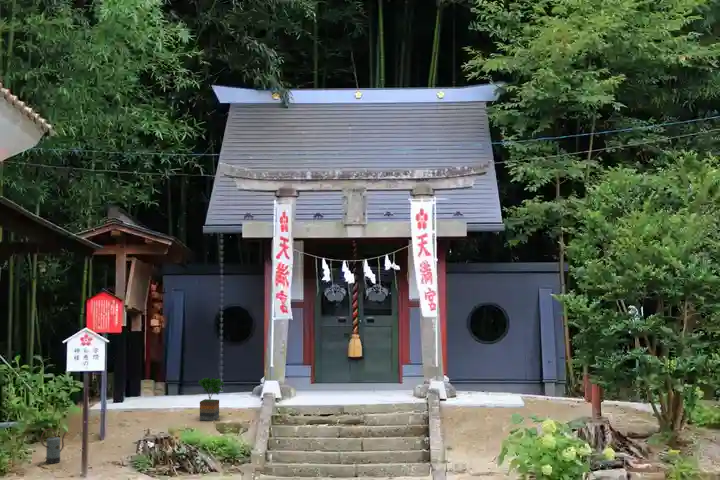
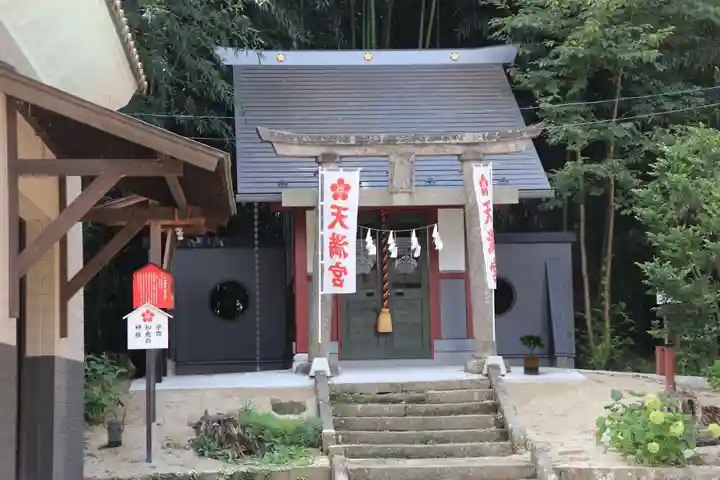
potted tree: present [199,378,224,421] -> present [519,335,545,374]

